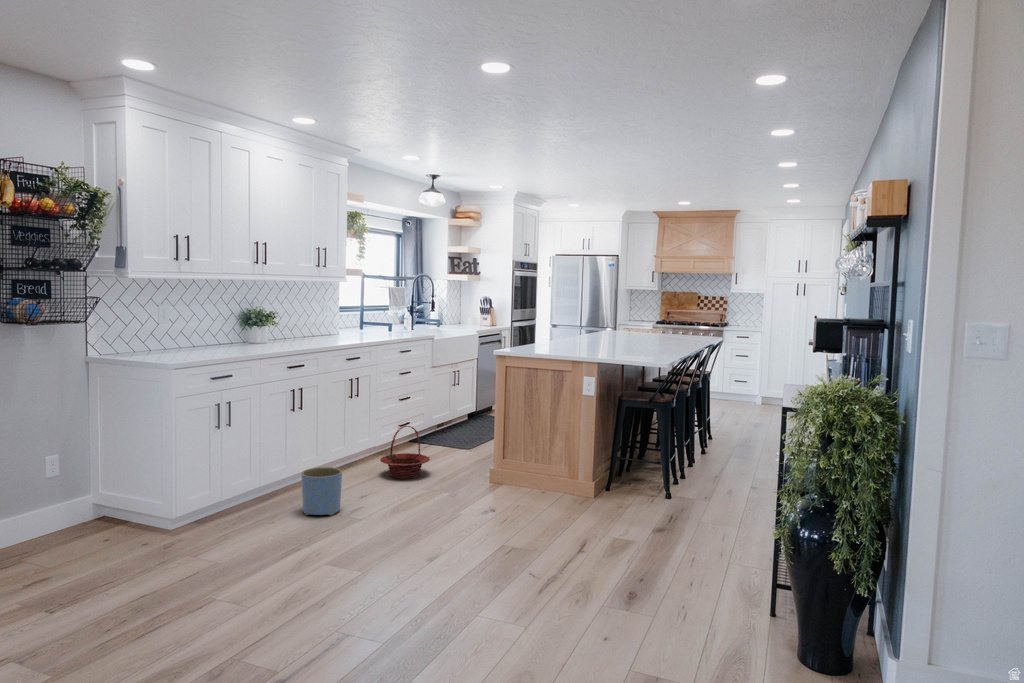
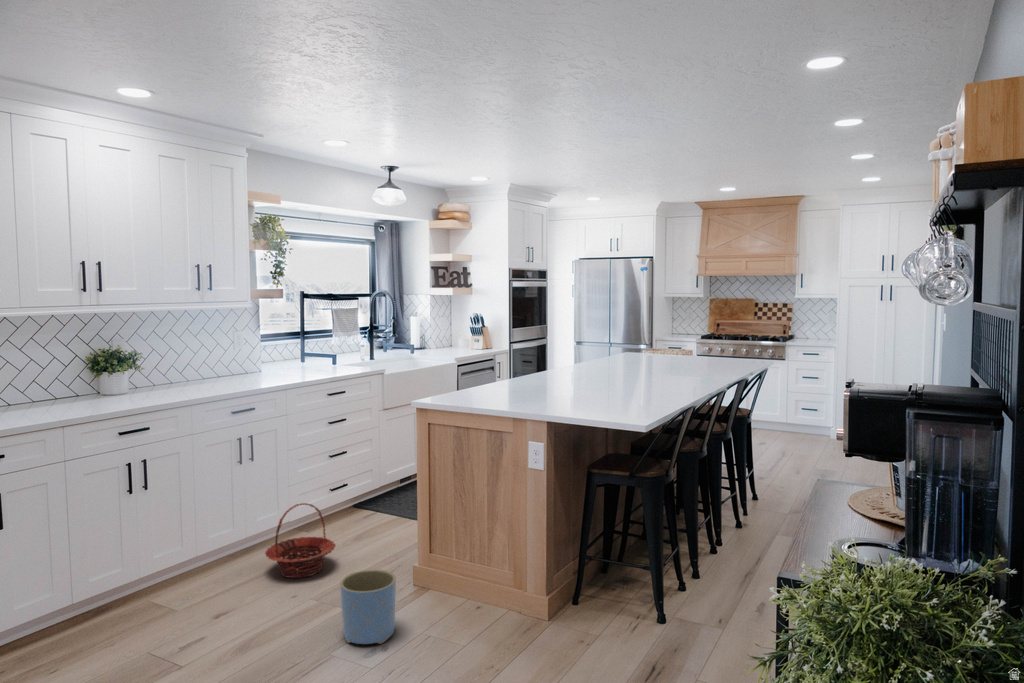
planter: present [301,467,342,515] -> present [340,569,396,644]

